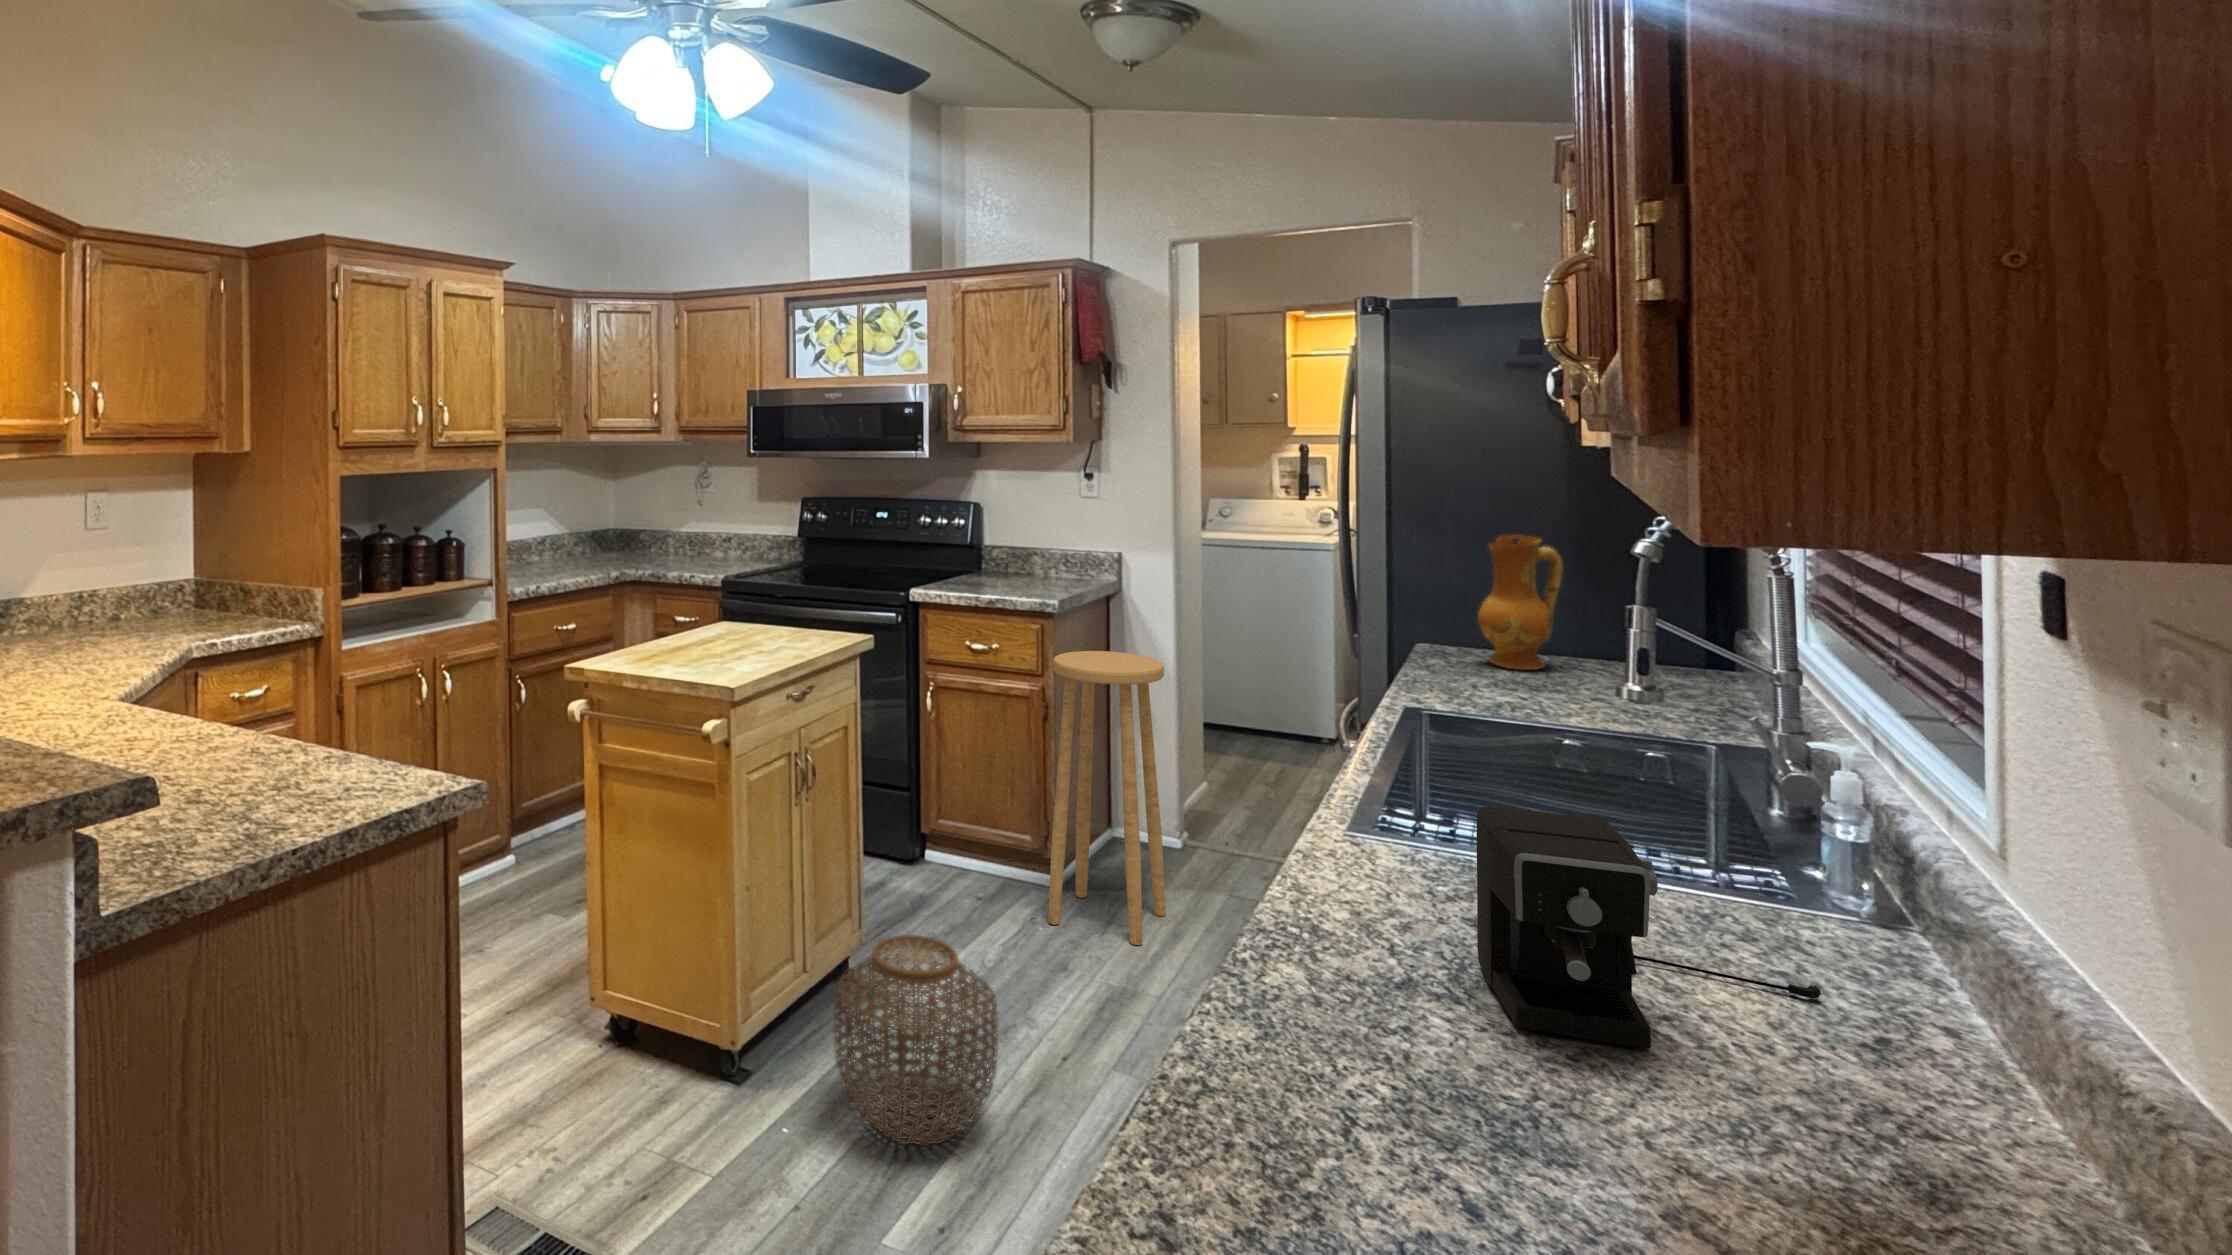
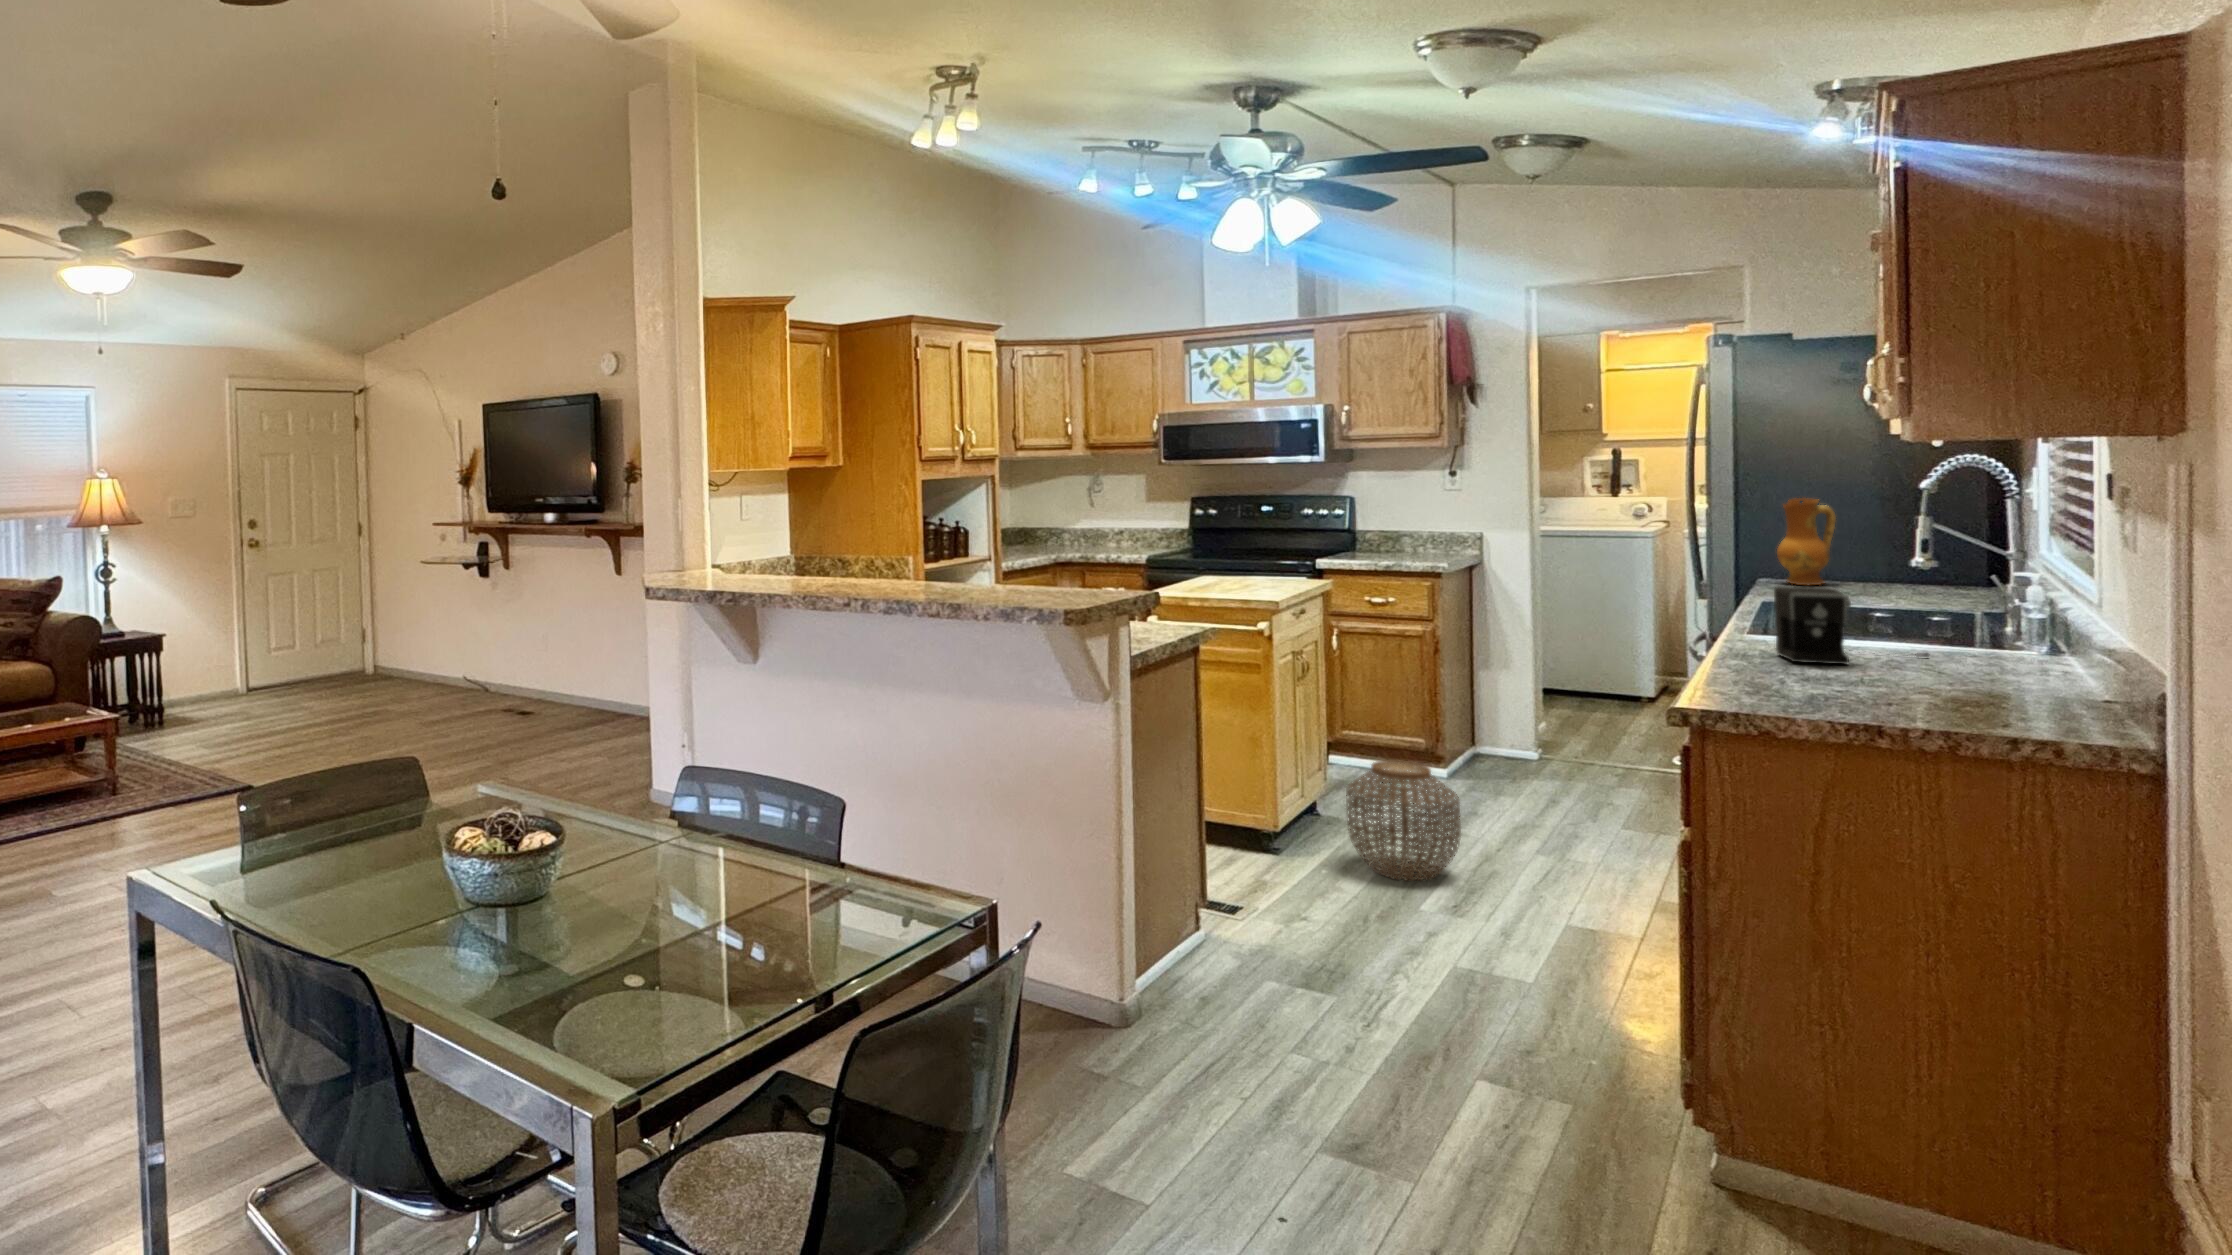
stool: present [1048,651,1166,945] -> none [1444,601,1539,806]

